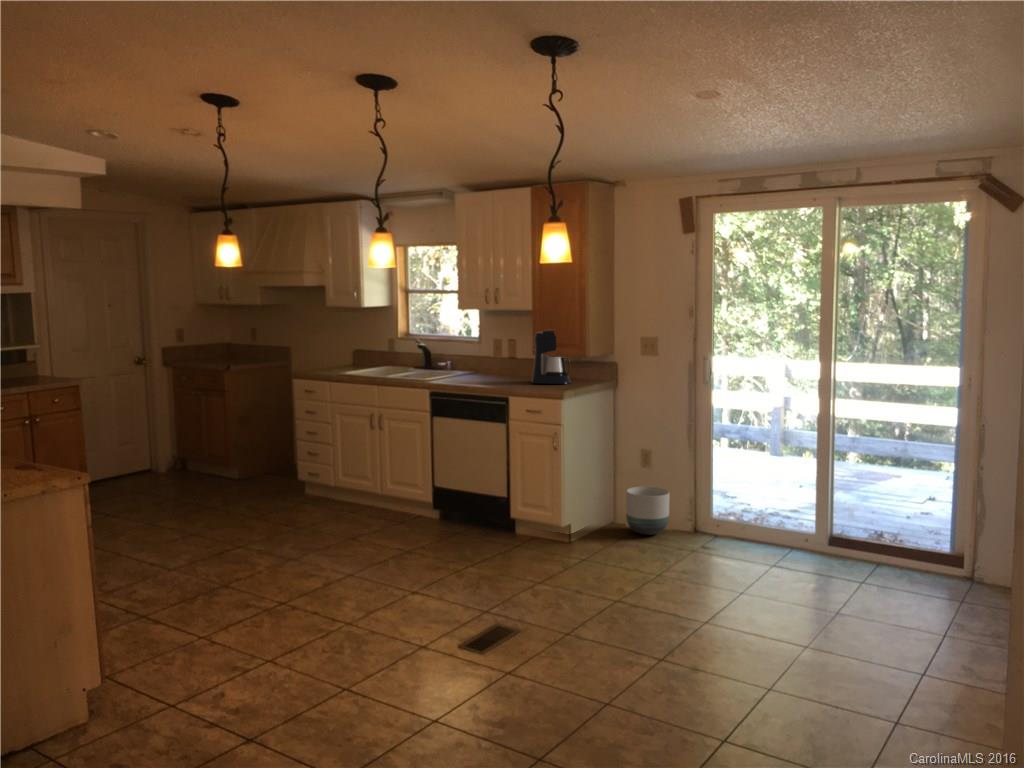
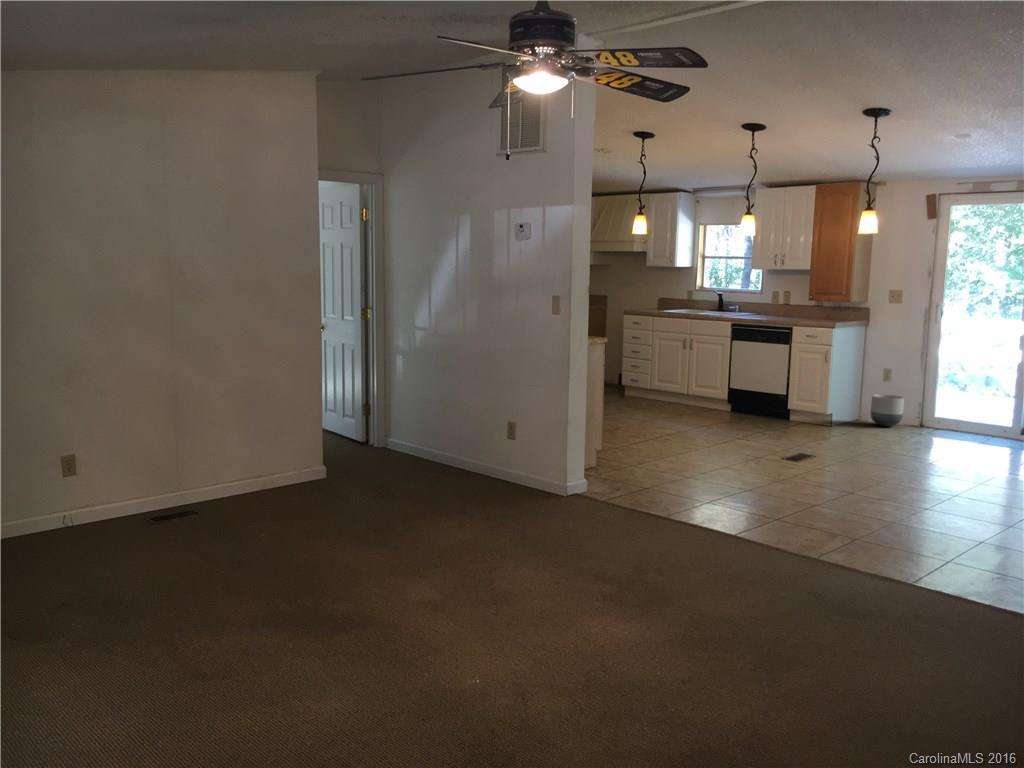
coffee maker: present [532,330,571,384] -> none [806,283,835,320]

